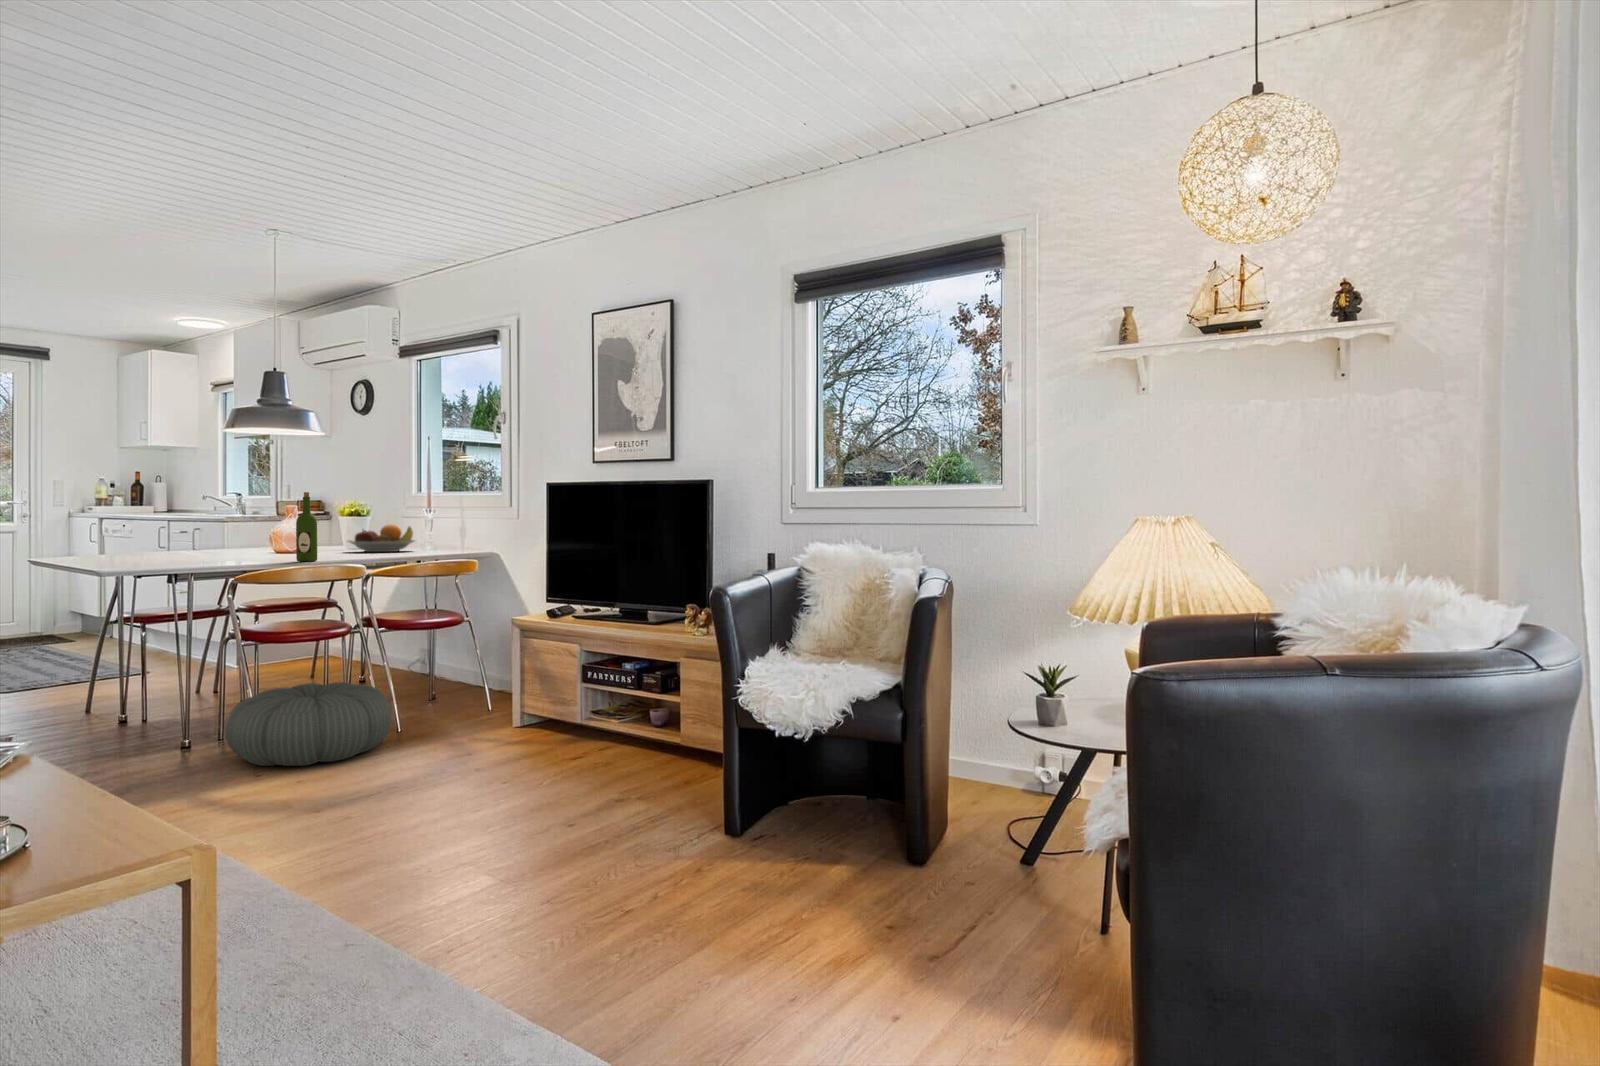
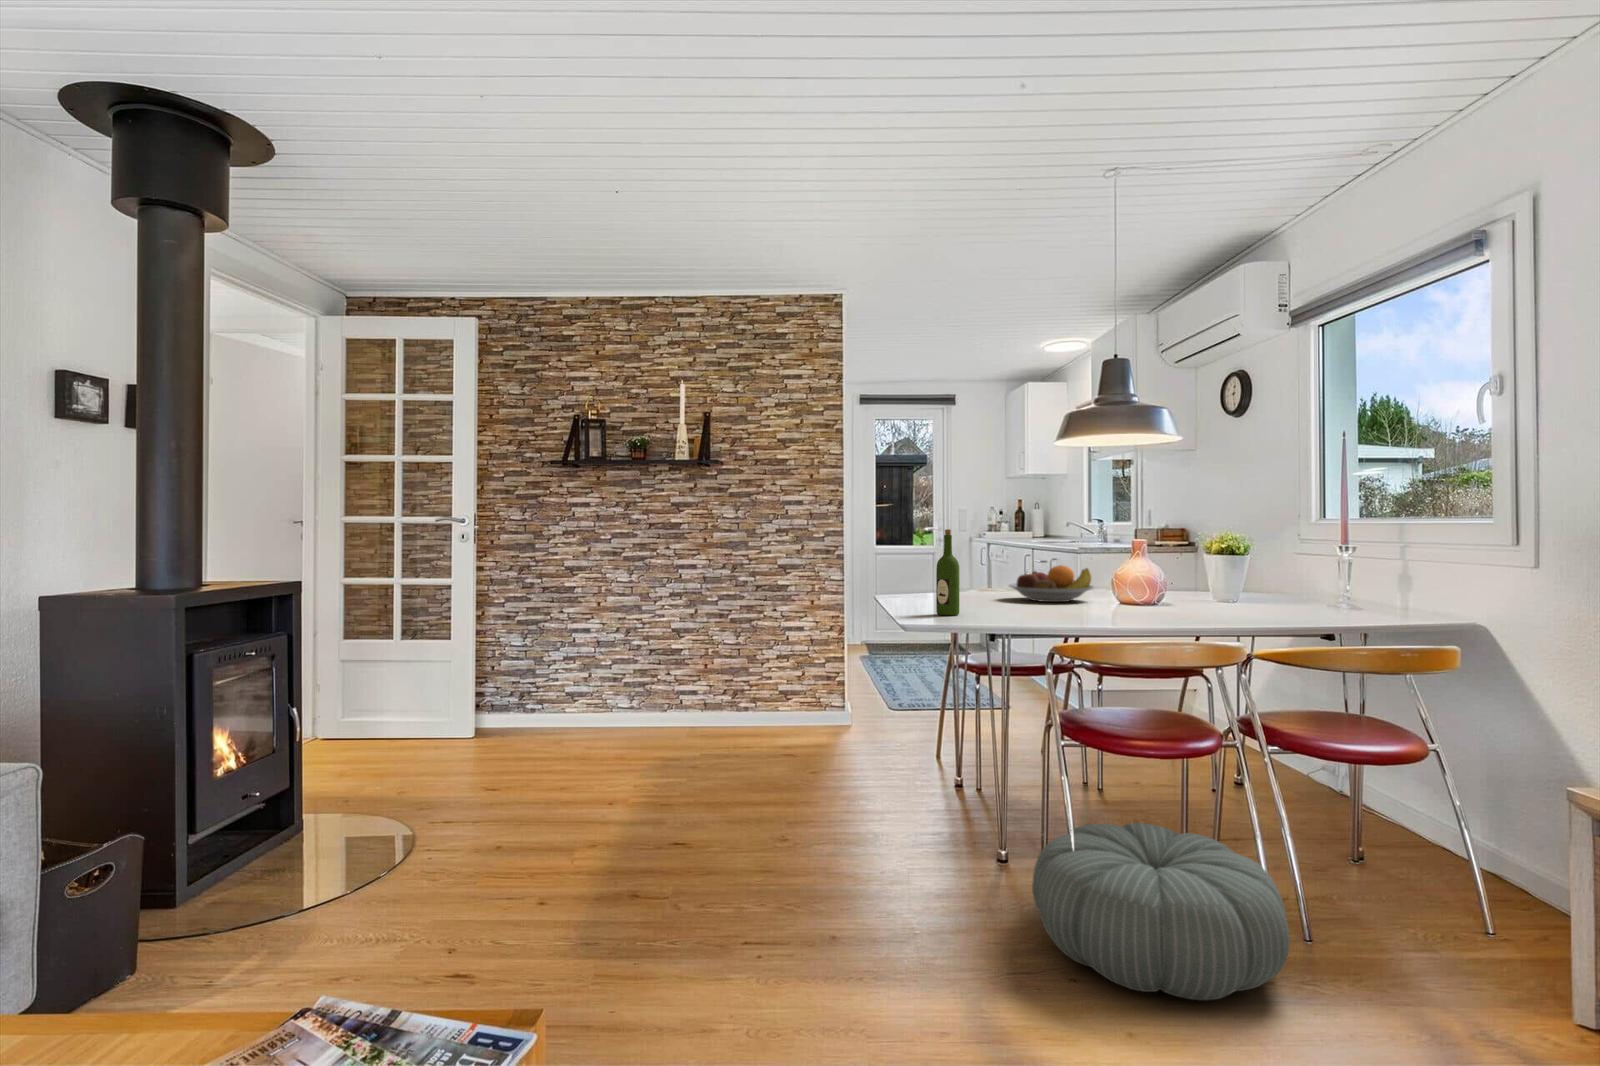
wine bottle: present [296,492,317,561] -> present [936,529,959,615]
fruit bowl: present [348,525,415,552] -> present [1009,565,1094,602]

